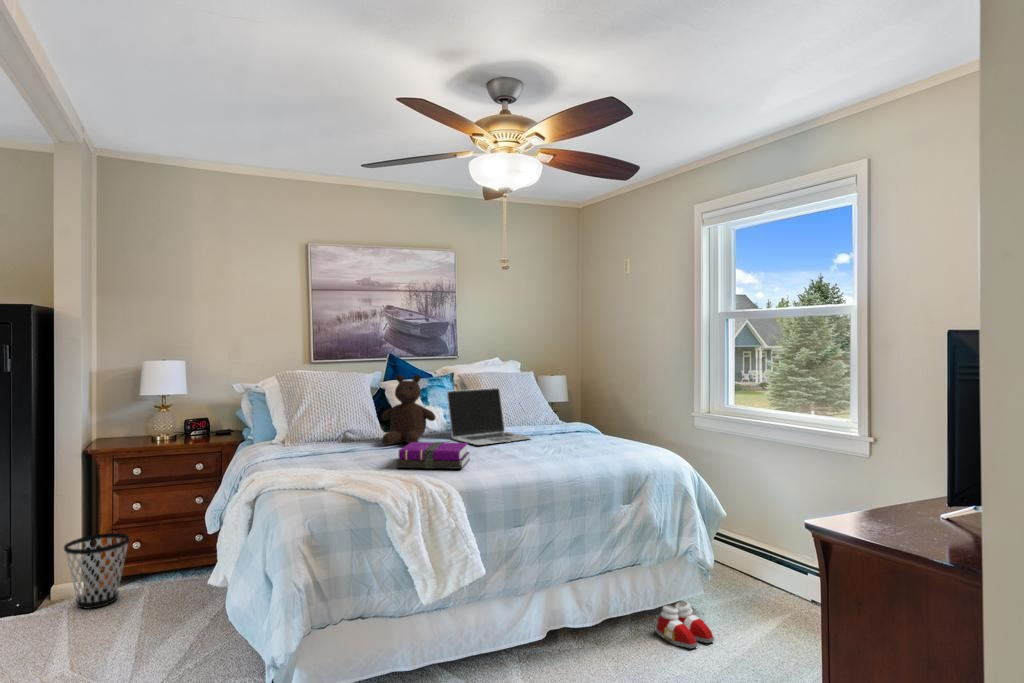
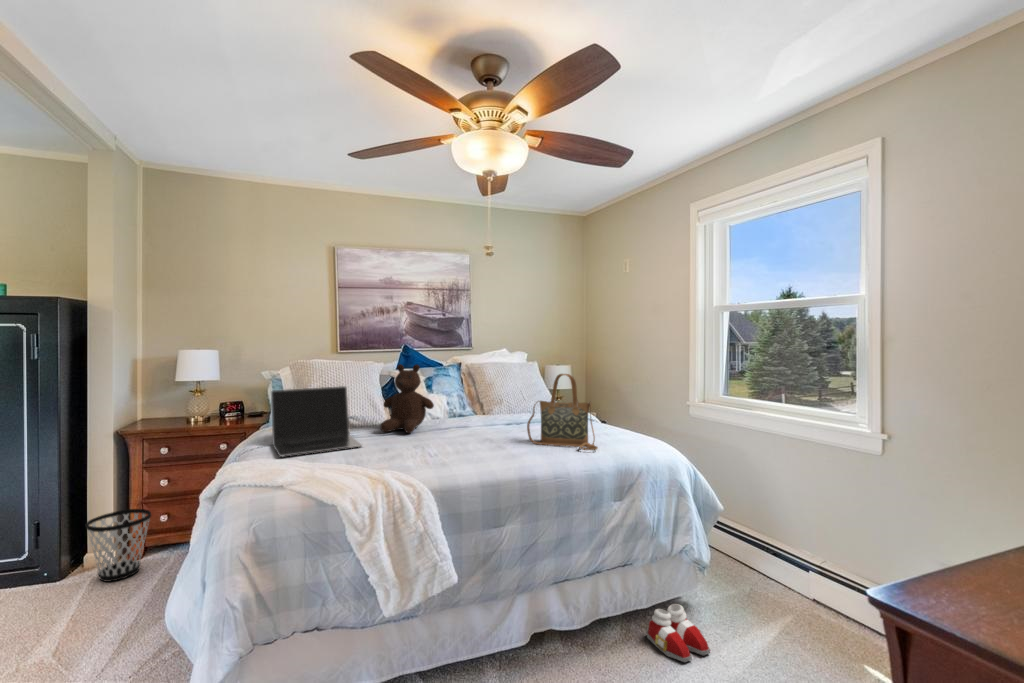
handbag: none [536,383,608,457] -> present [527,374,598,450]
laptop: present [447,388,531,445] -> present [271,386,362,457]
notebook: present [397,442,469,469] -> none [377,432,457,463]

